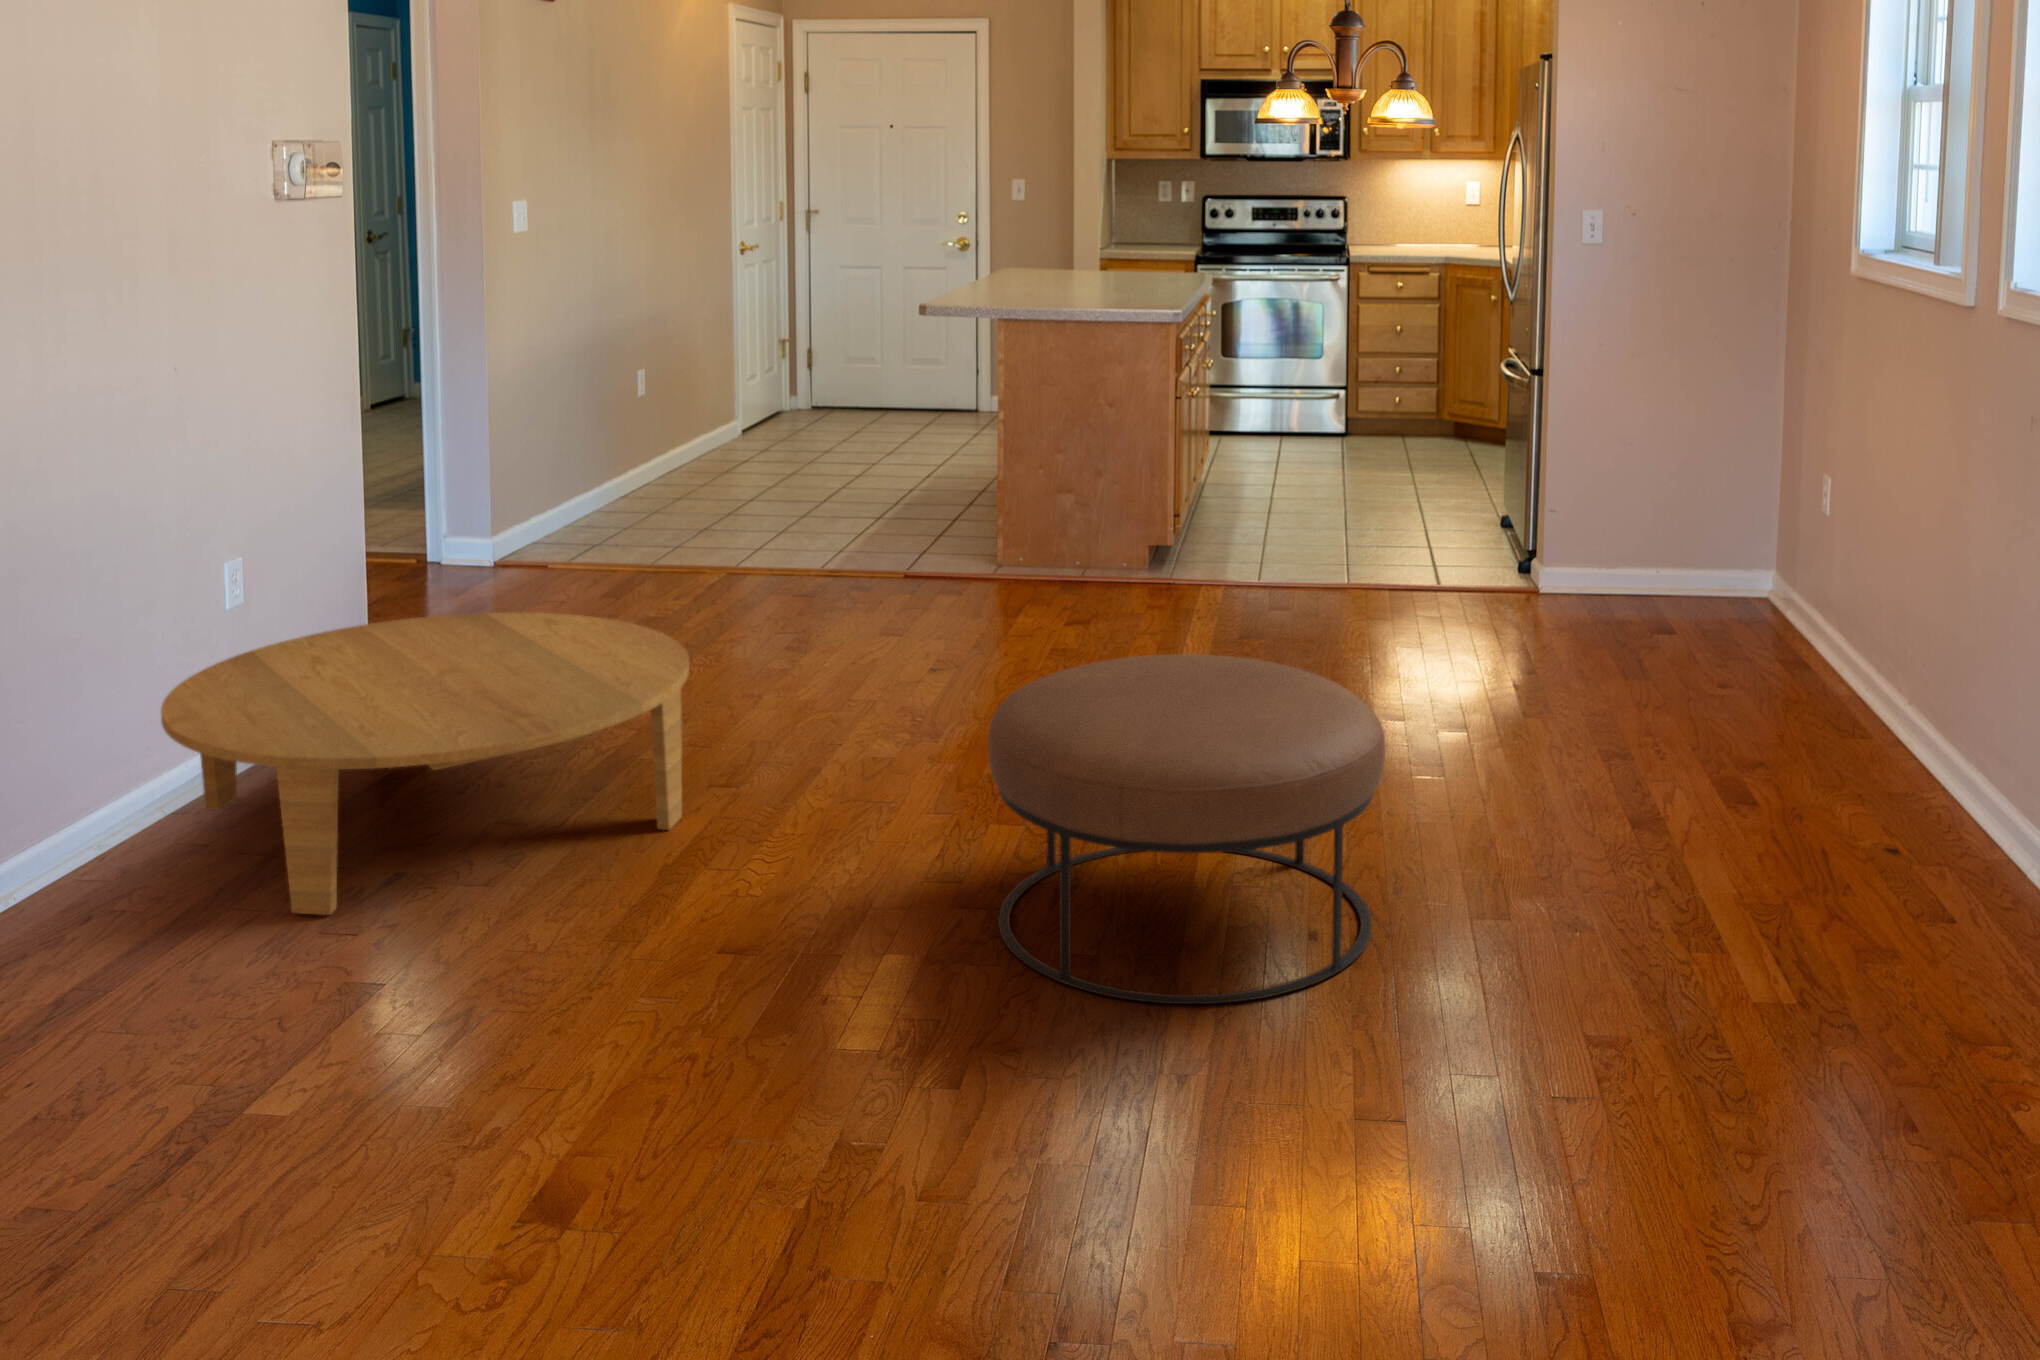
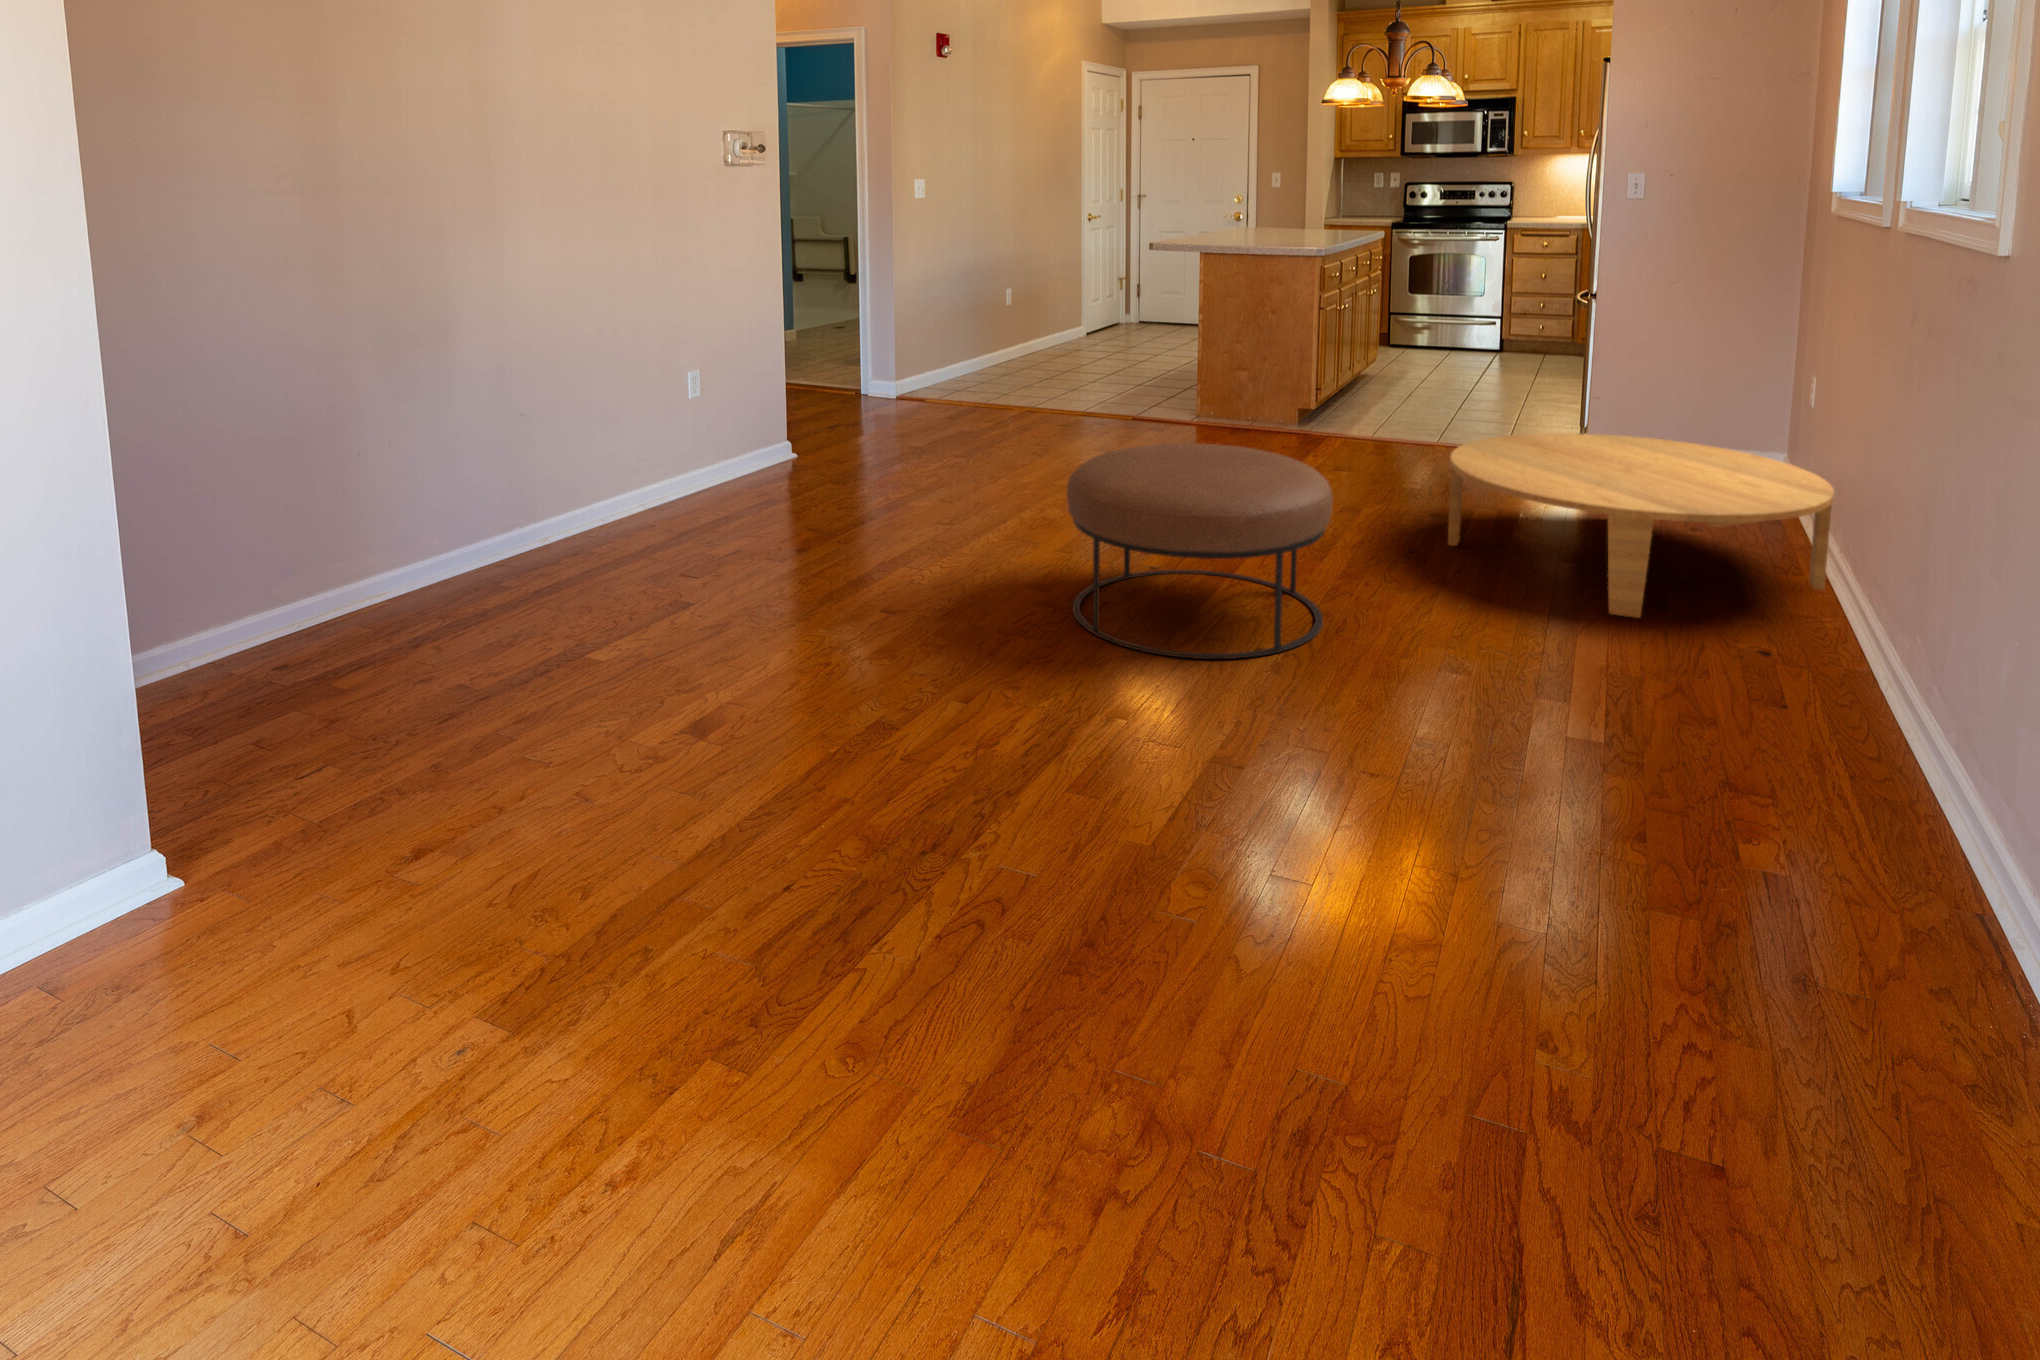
coffee table: present [161,612,689,915] -> present [1448,433,1834,618]

